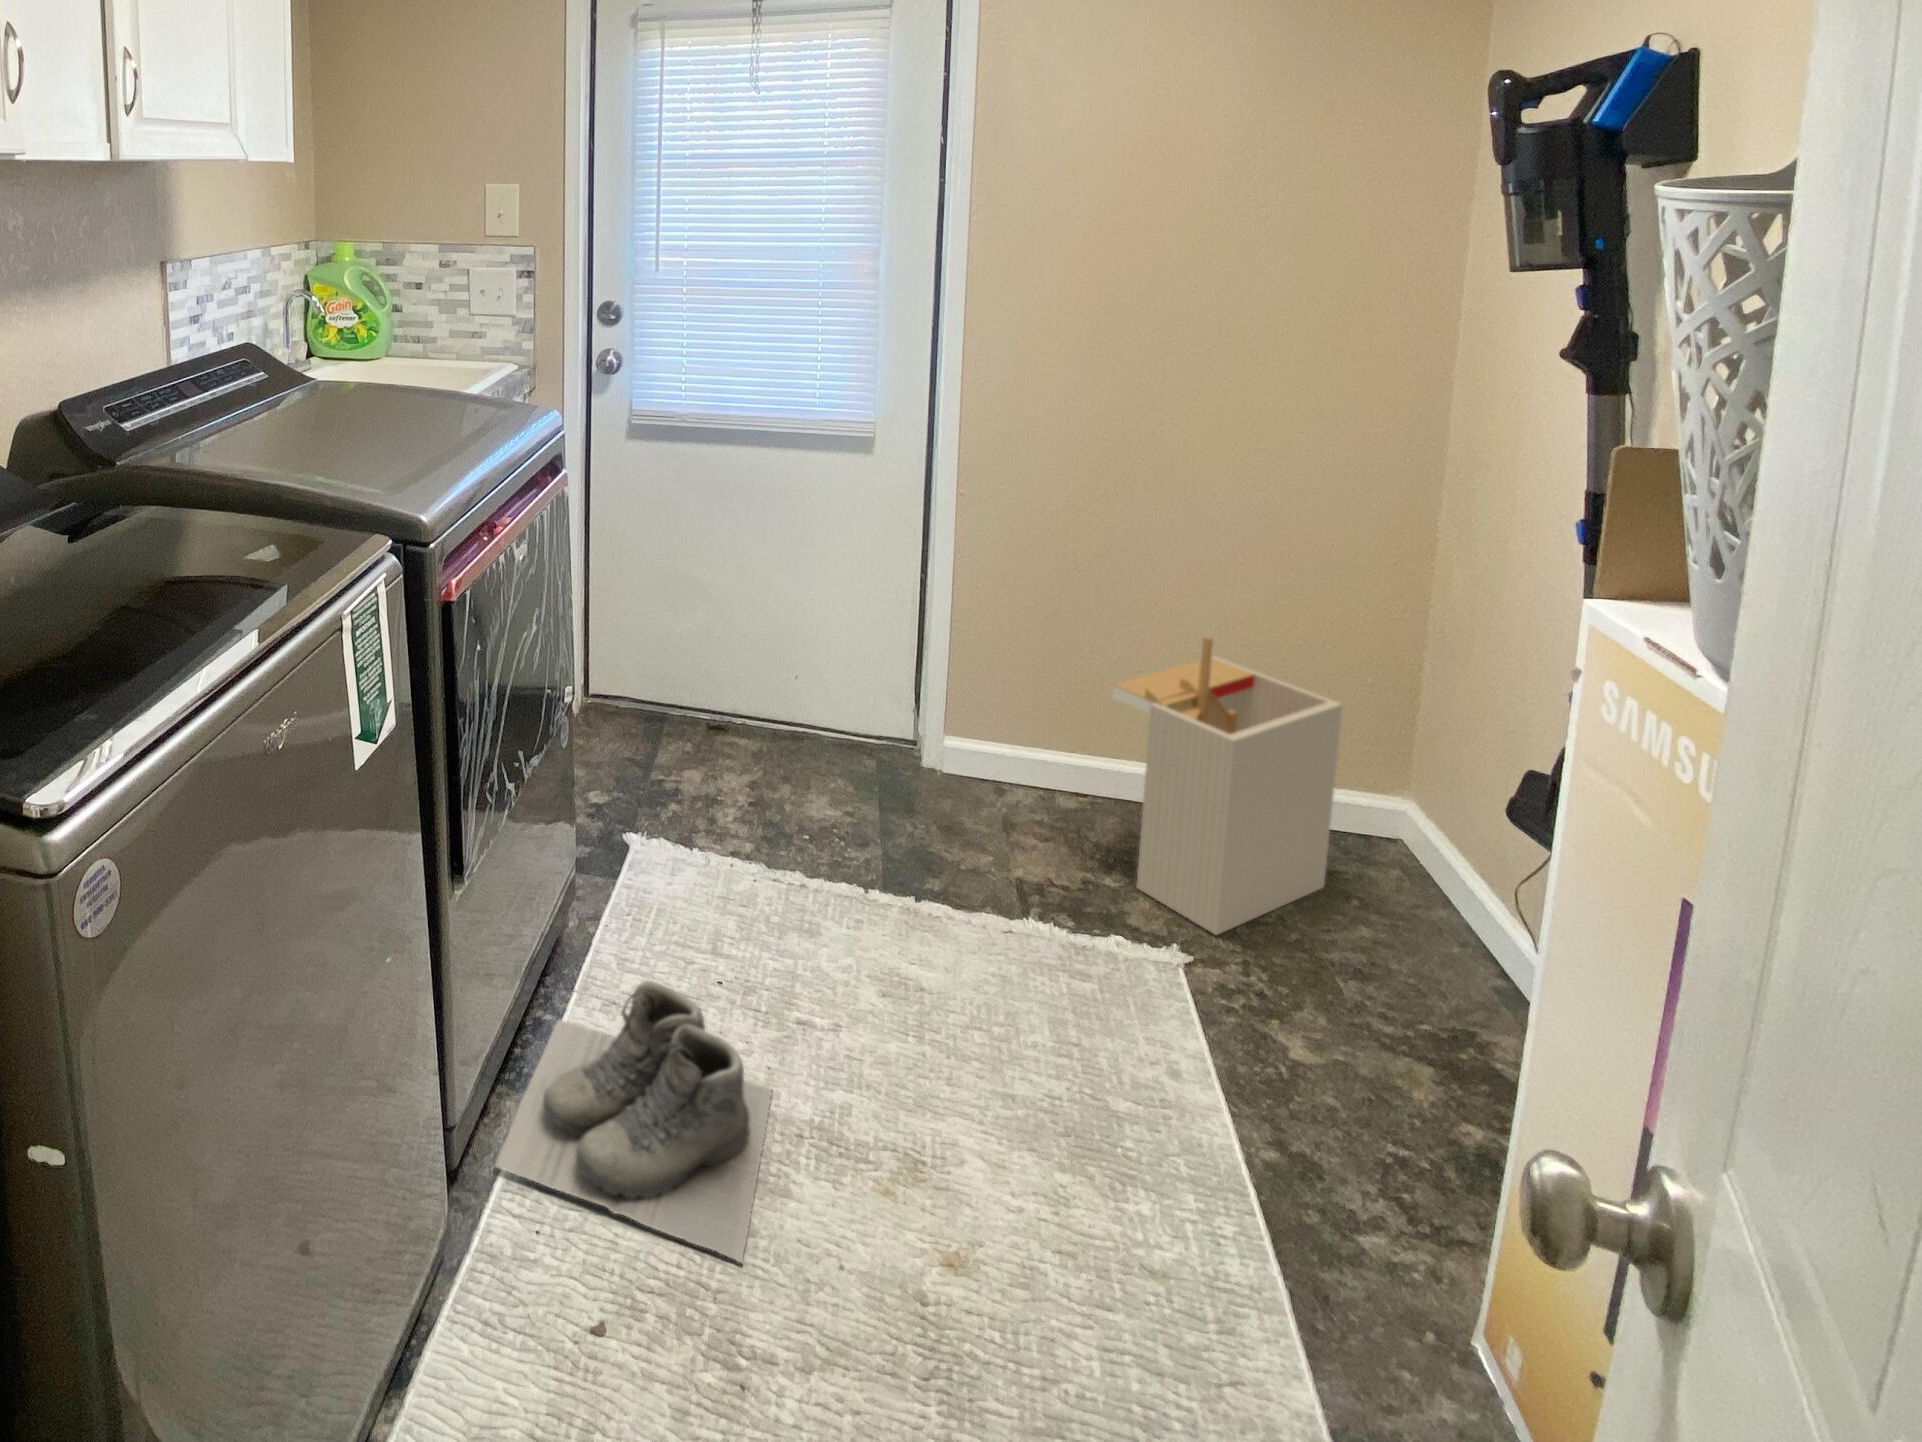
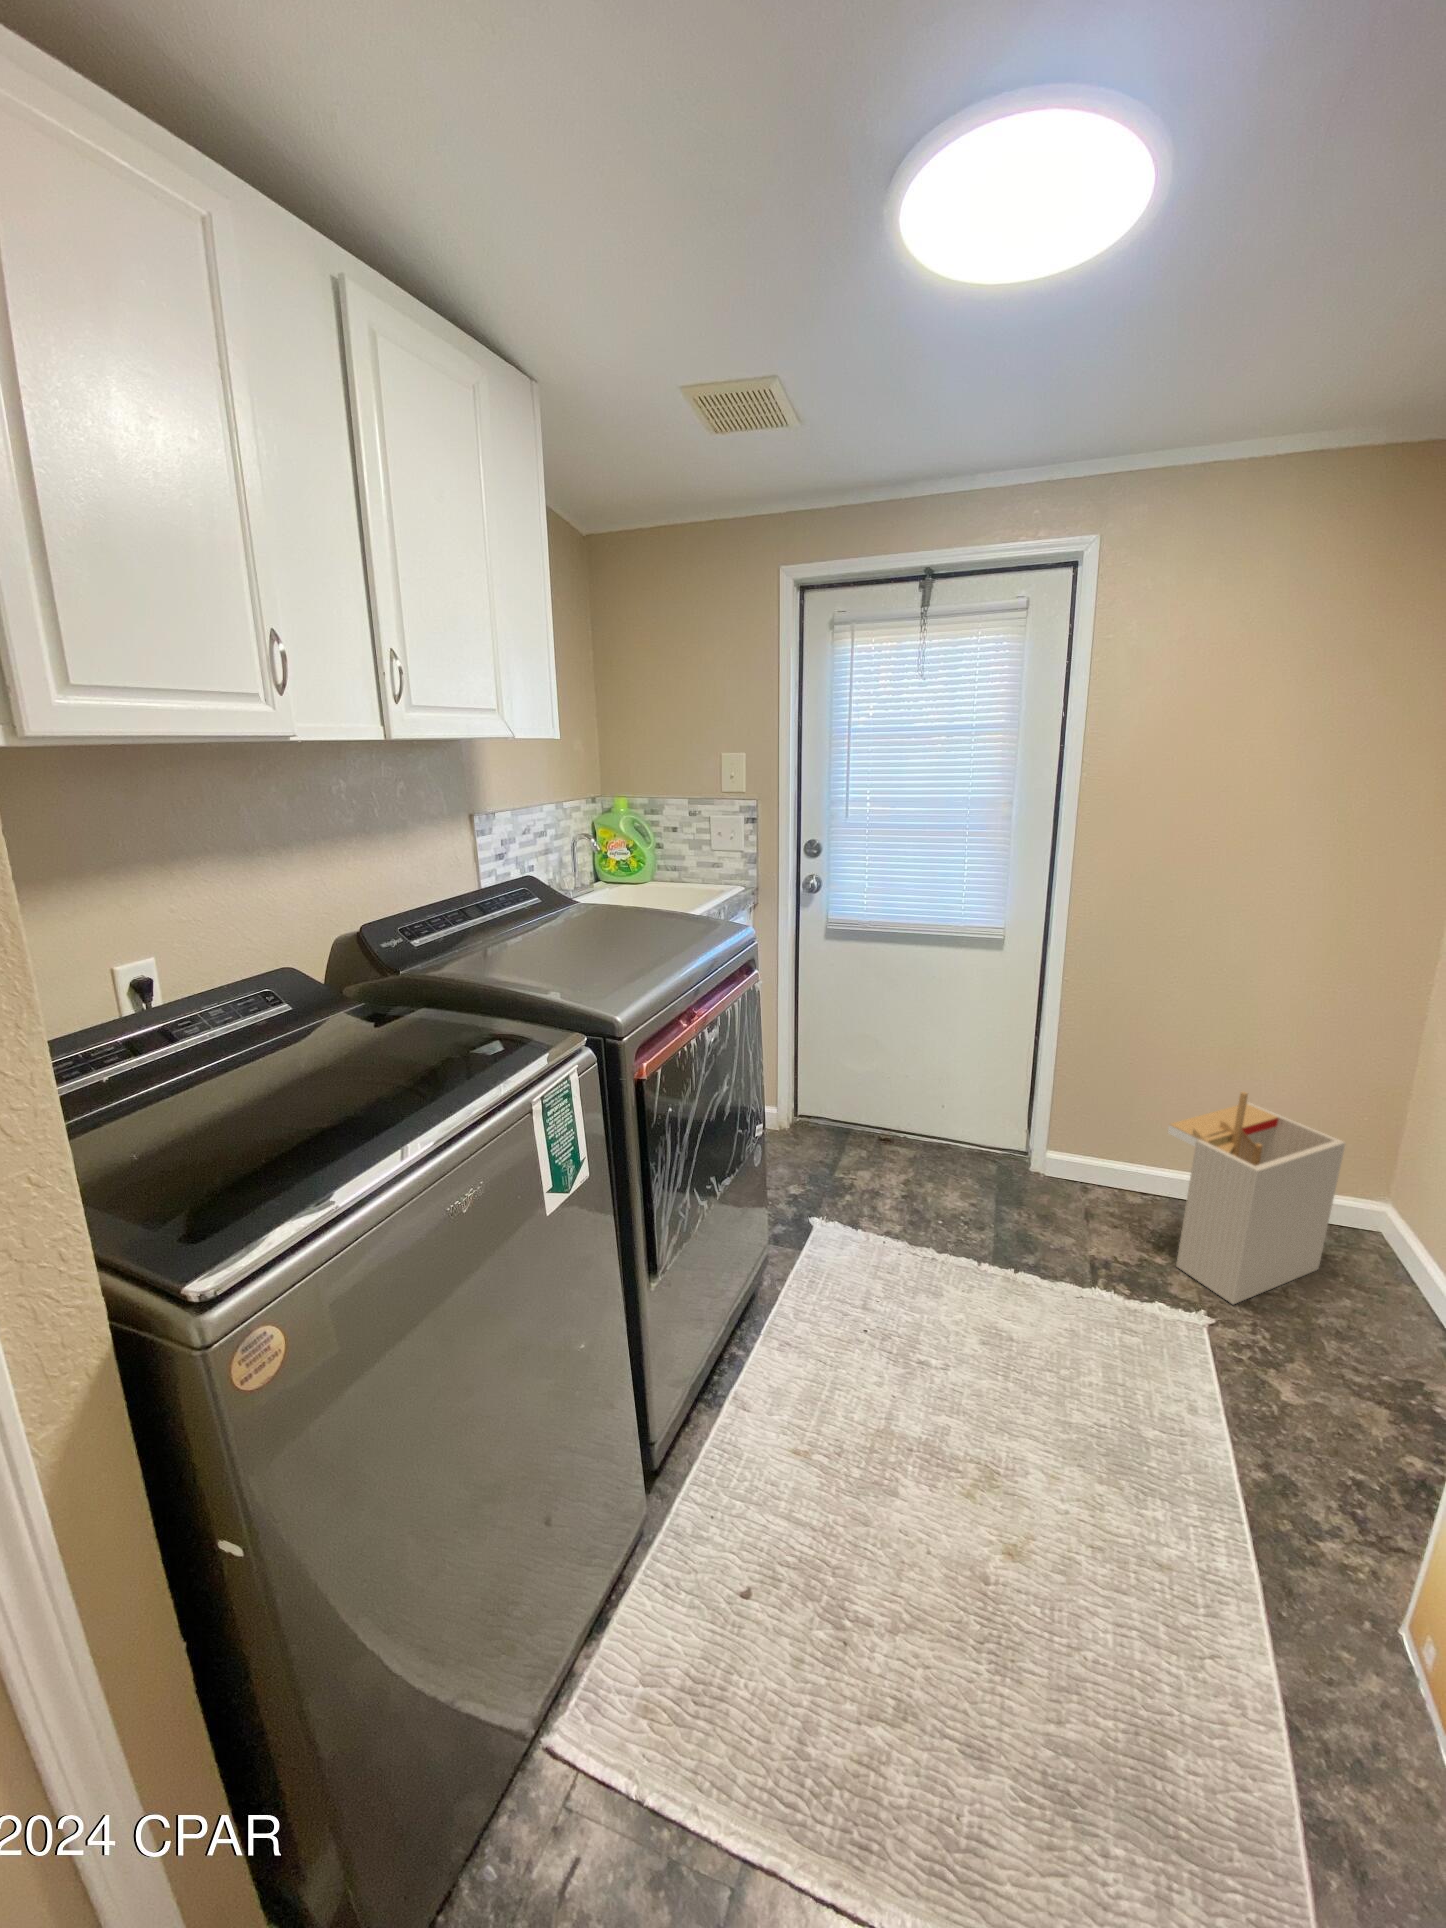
boots: present [494,981,772,1263] -> none [687,1337,893,1546]

